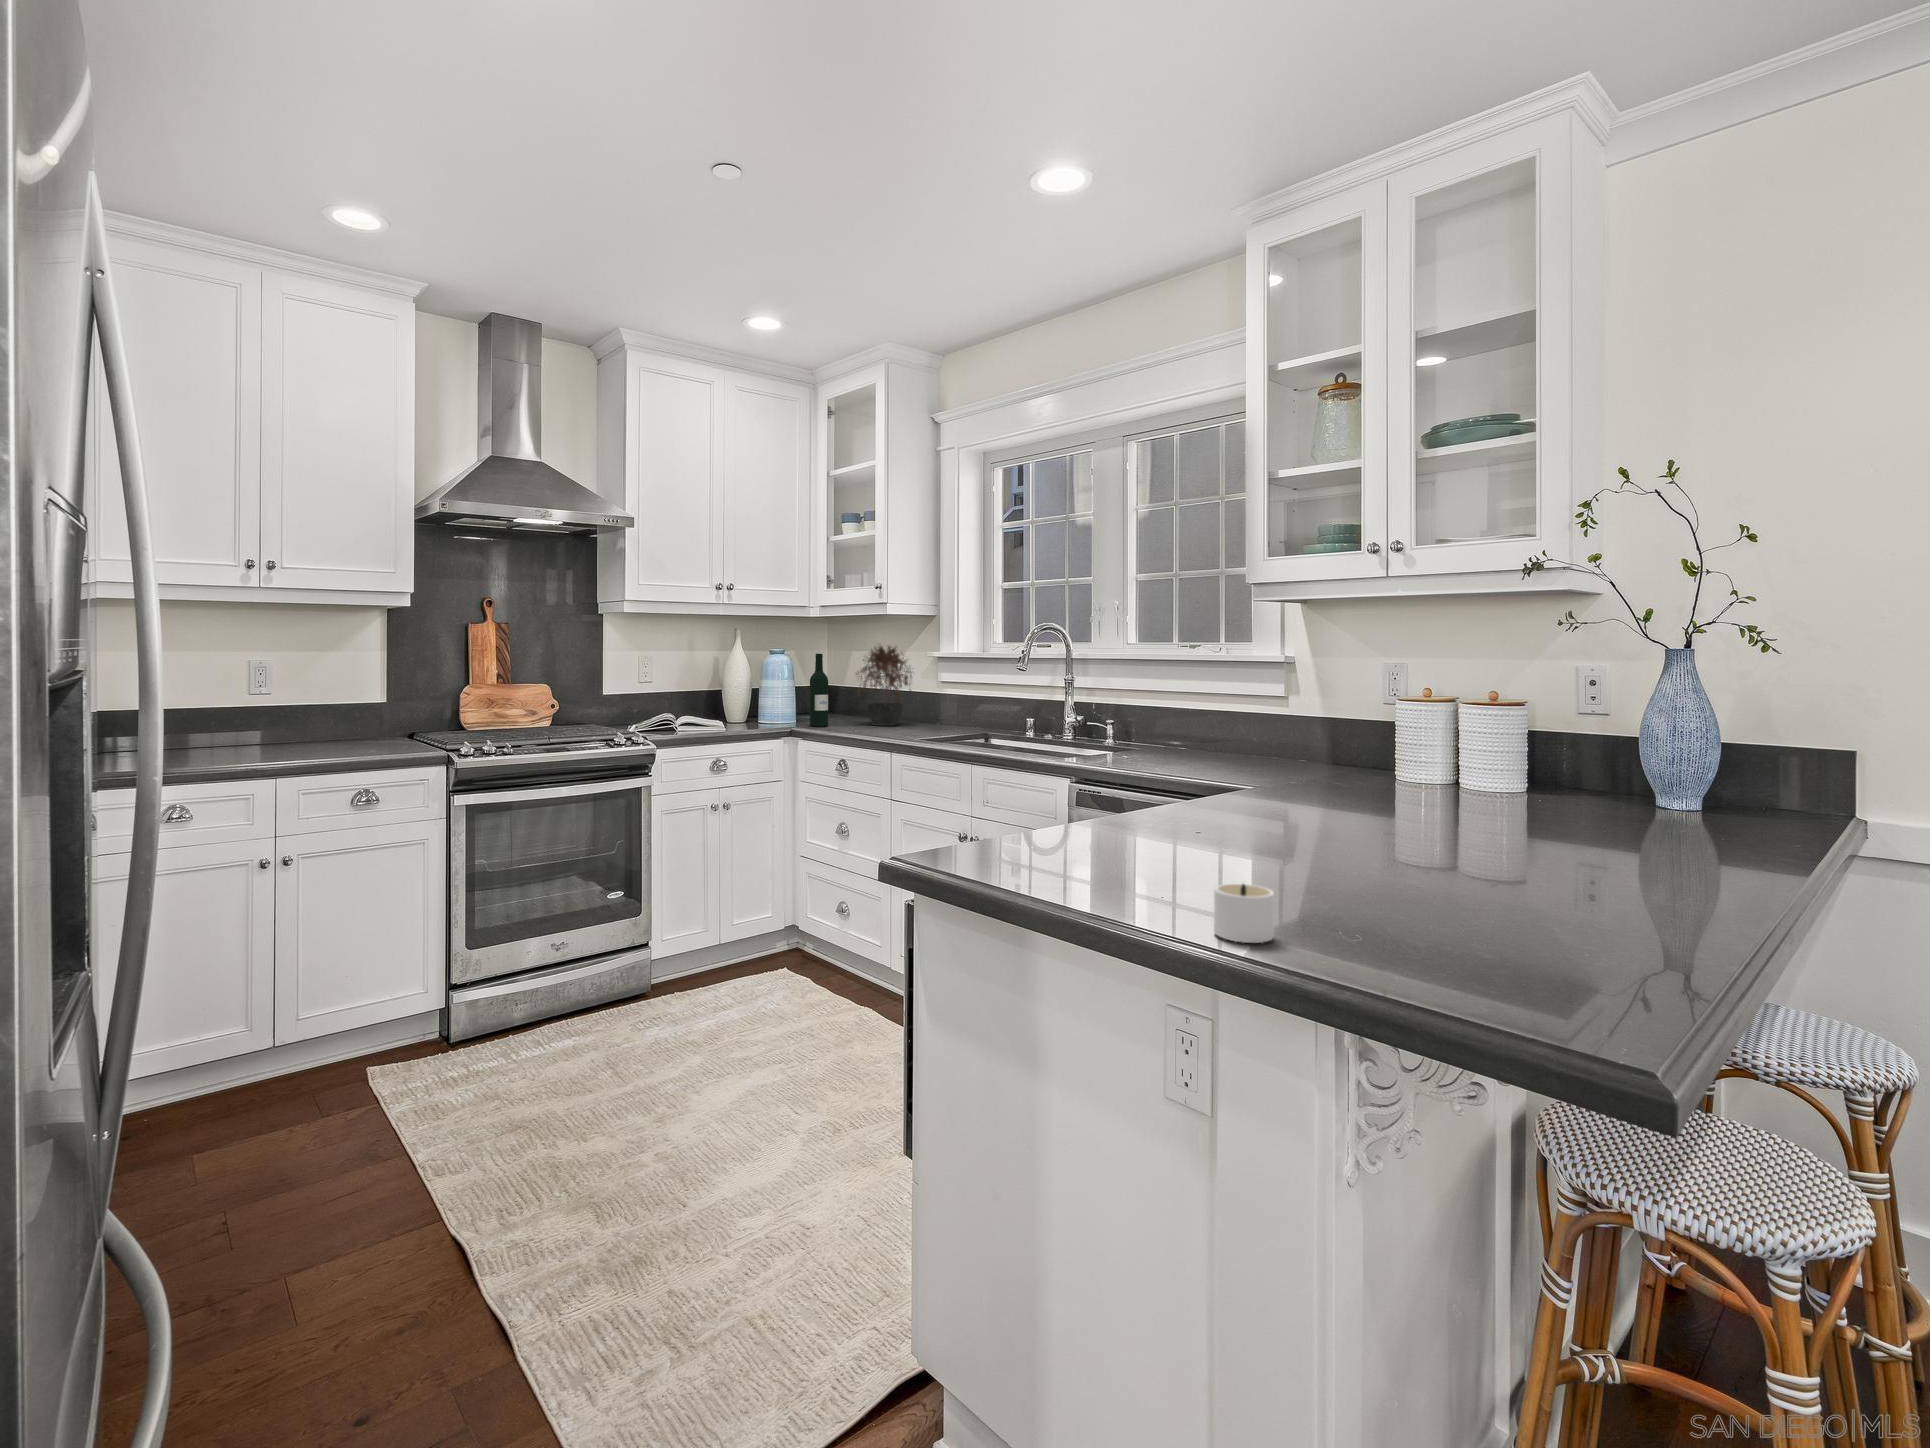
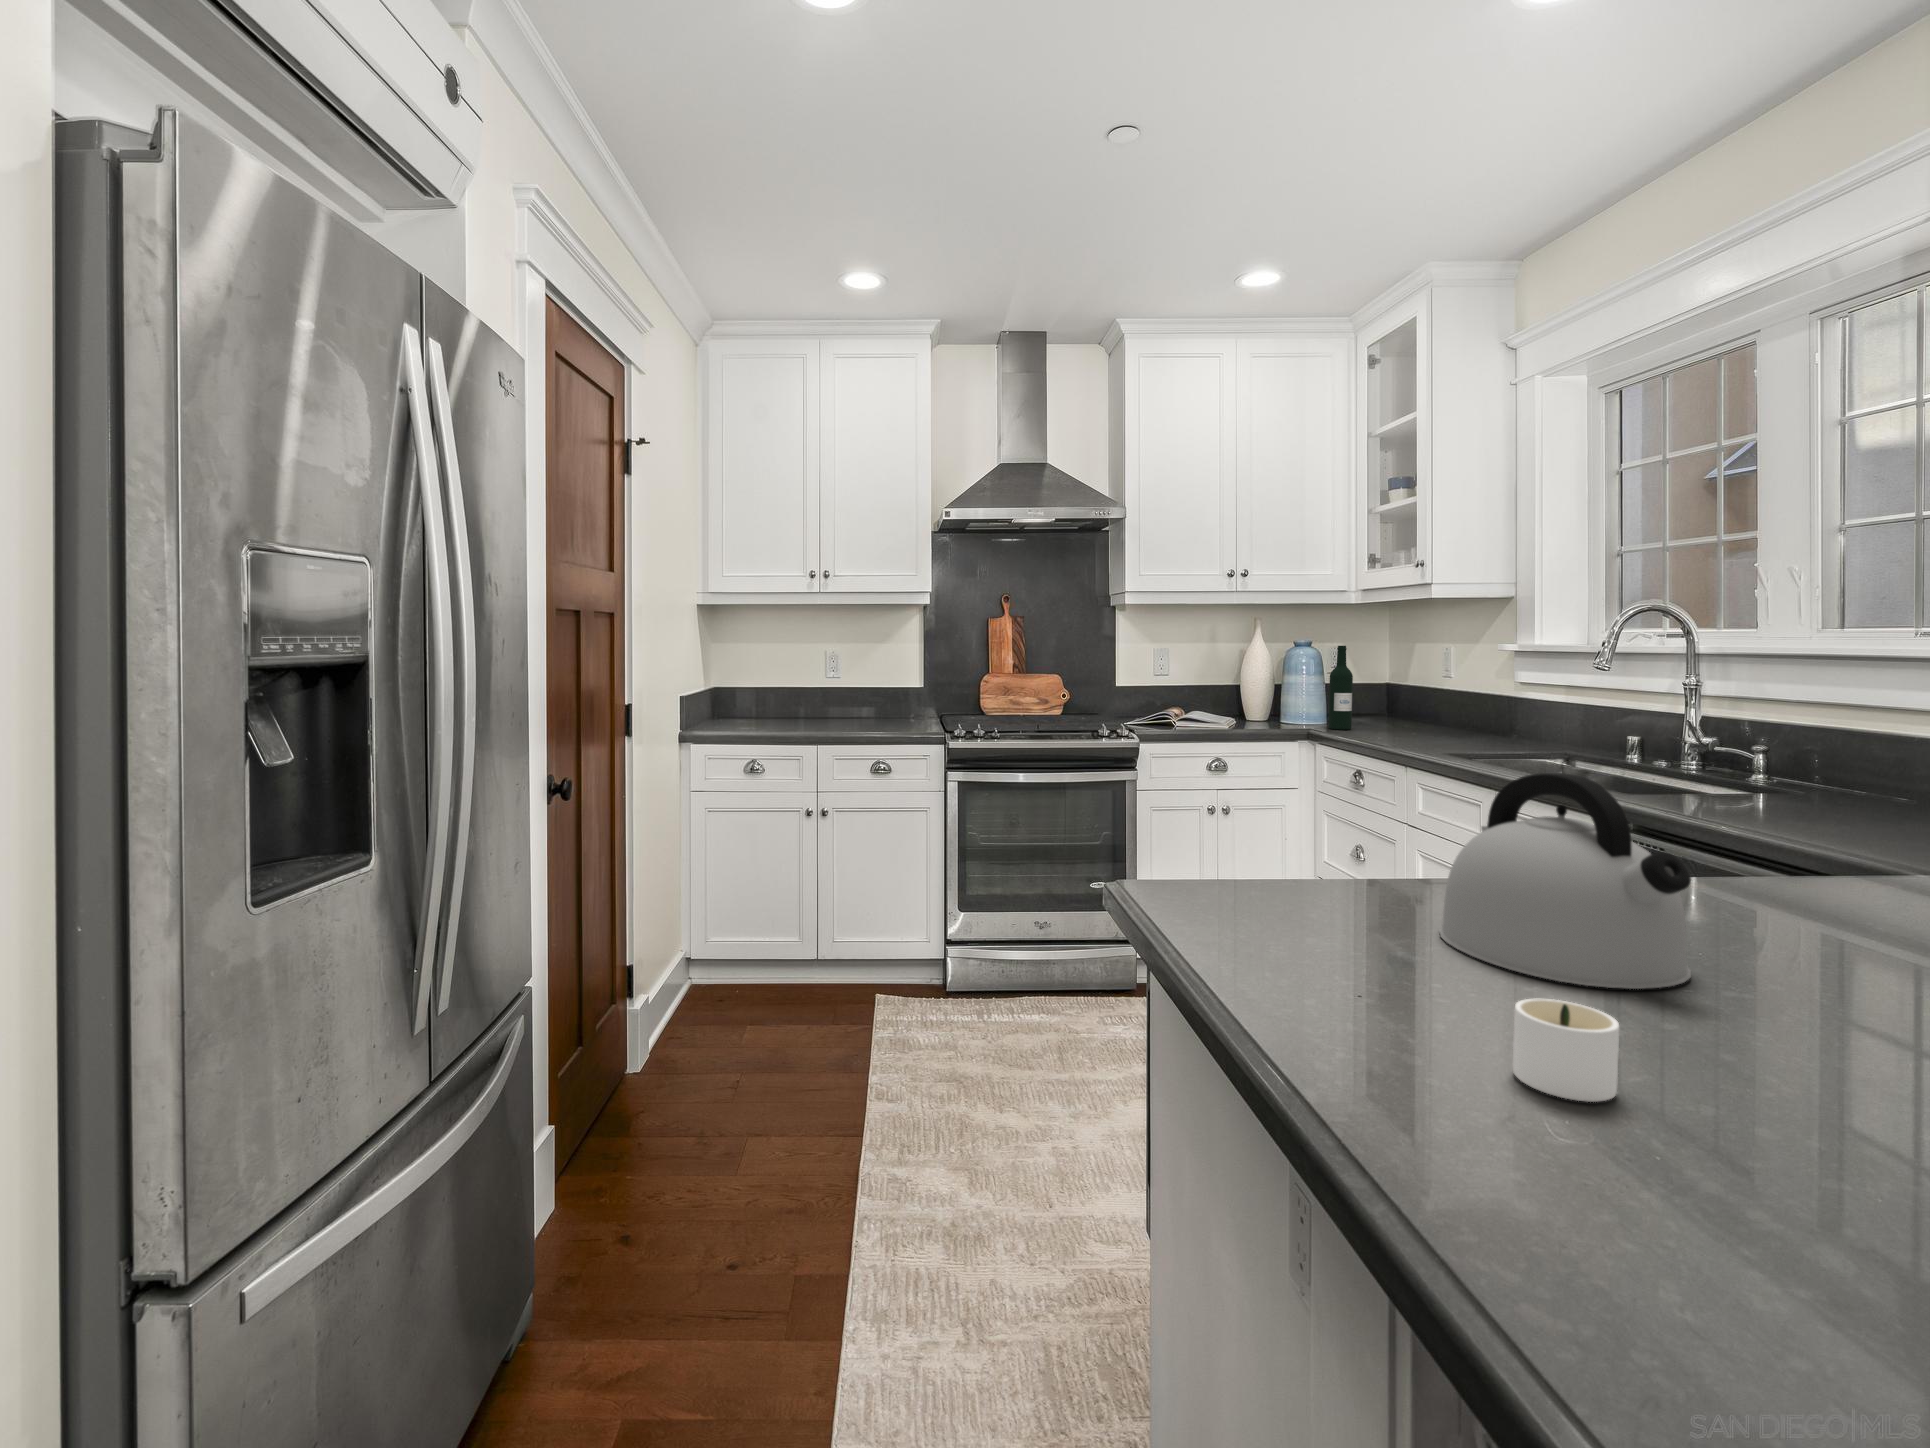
potted plant: present [856,646,912,726] -> none [1389,633,1478,733]
kettle: none [1074,740,1235,881] -> present [1439,773,1691,989]

